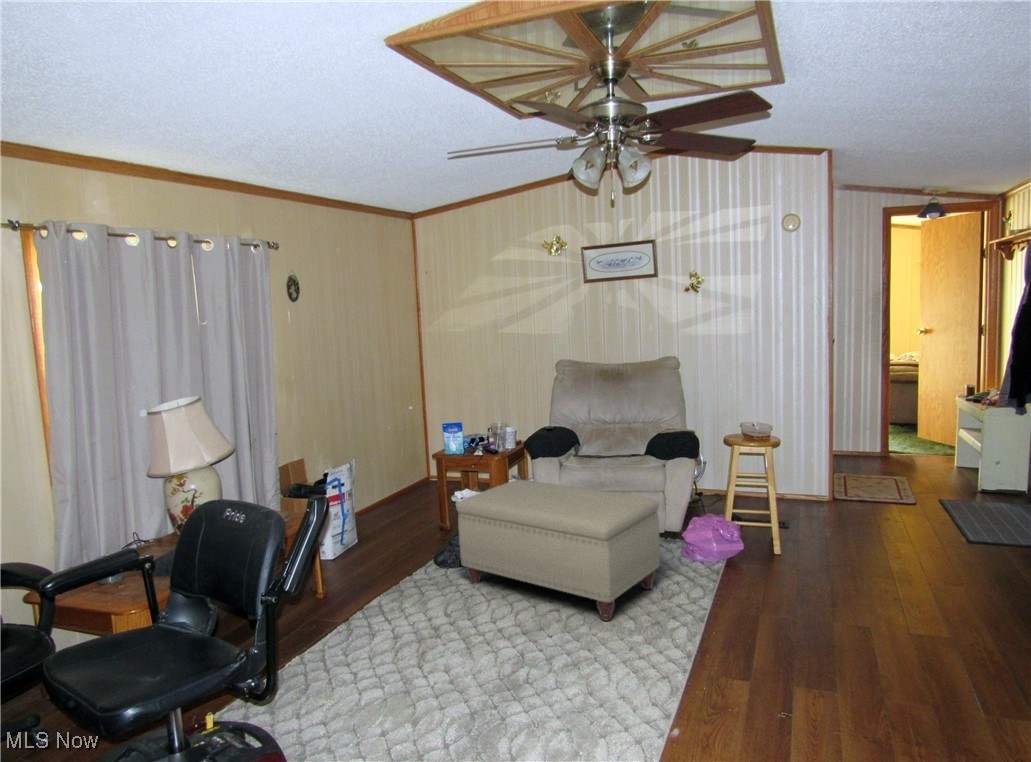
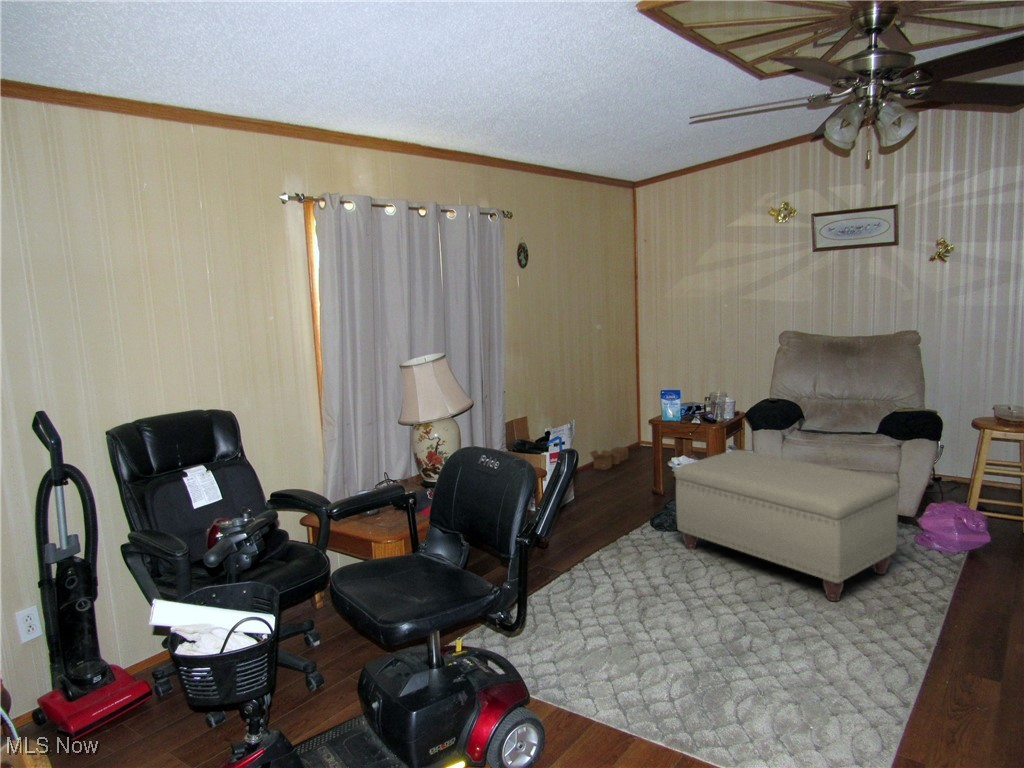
cardboard box: none [377,485,419,510] -> present [590,447,628,470]

